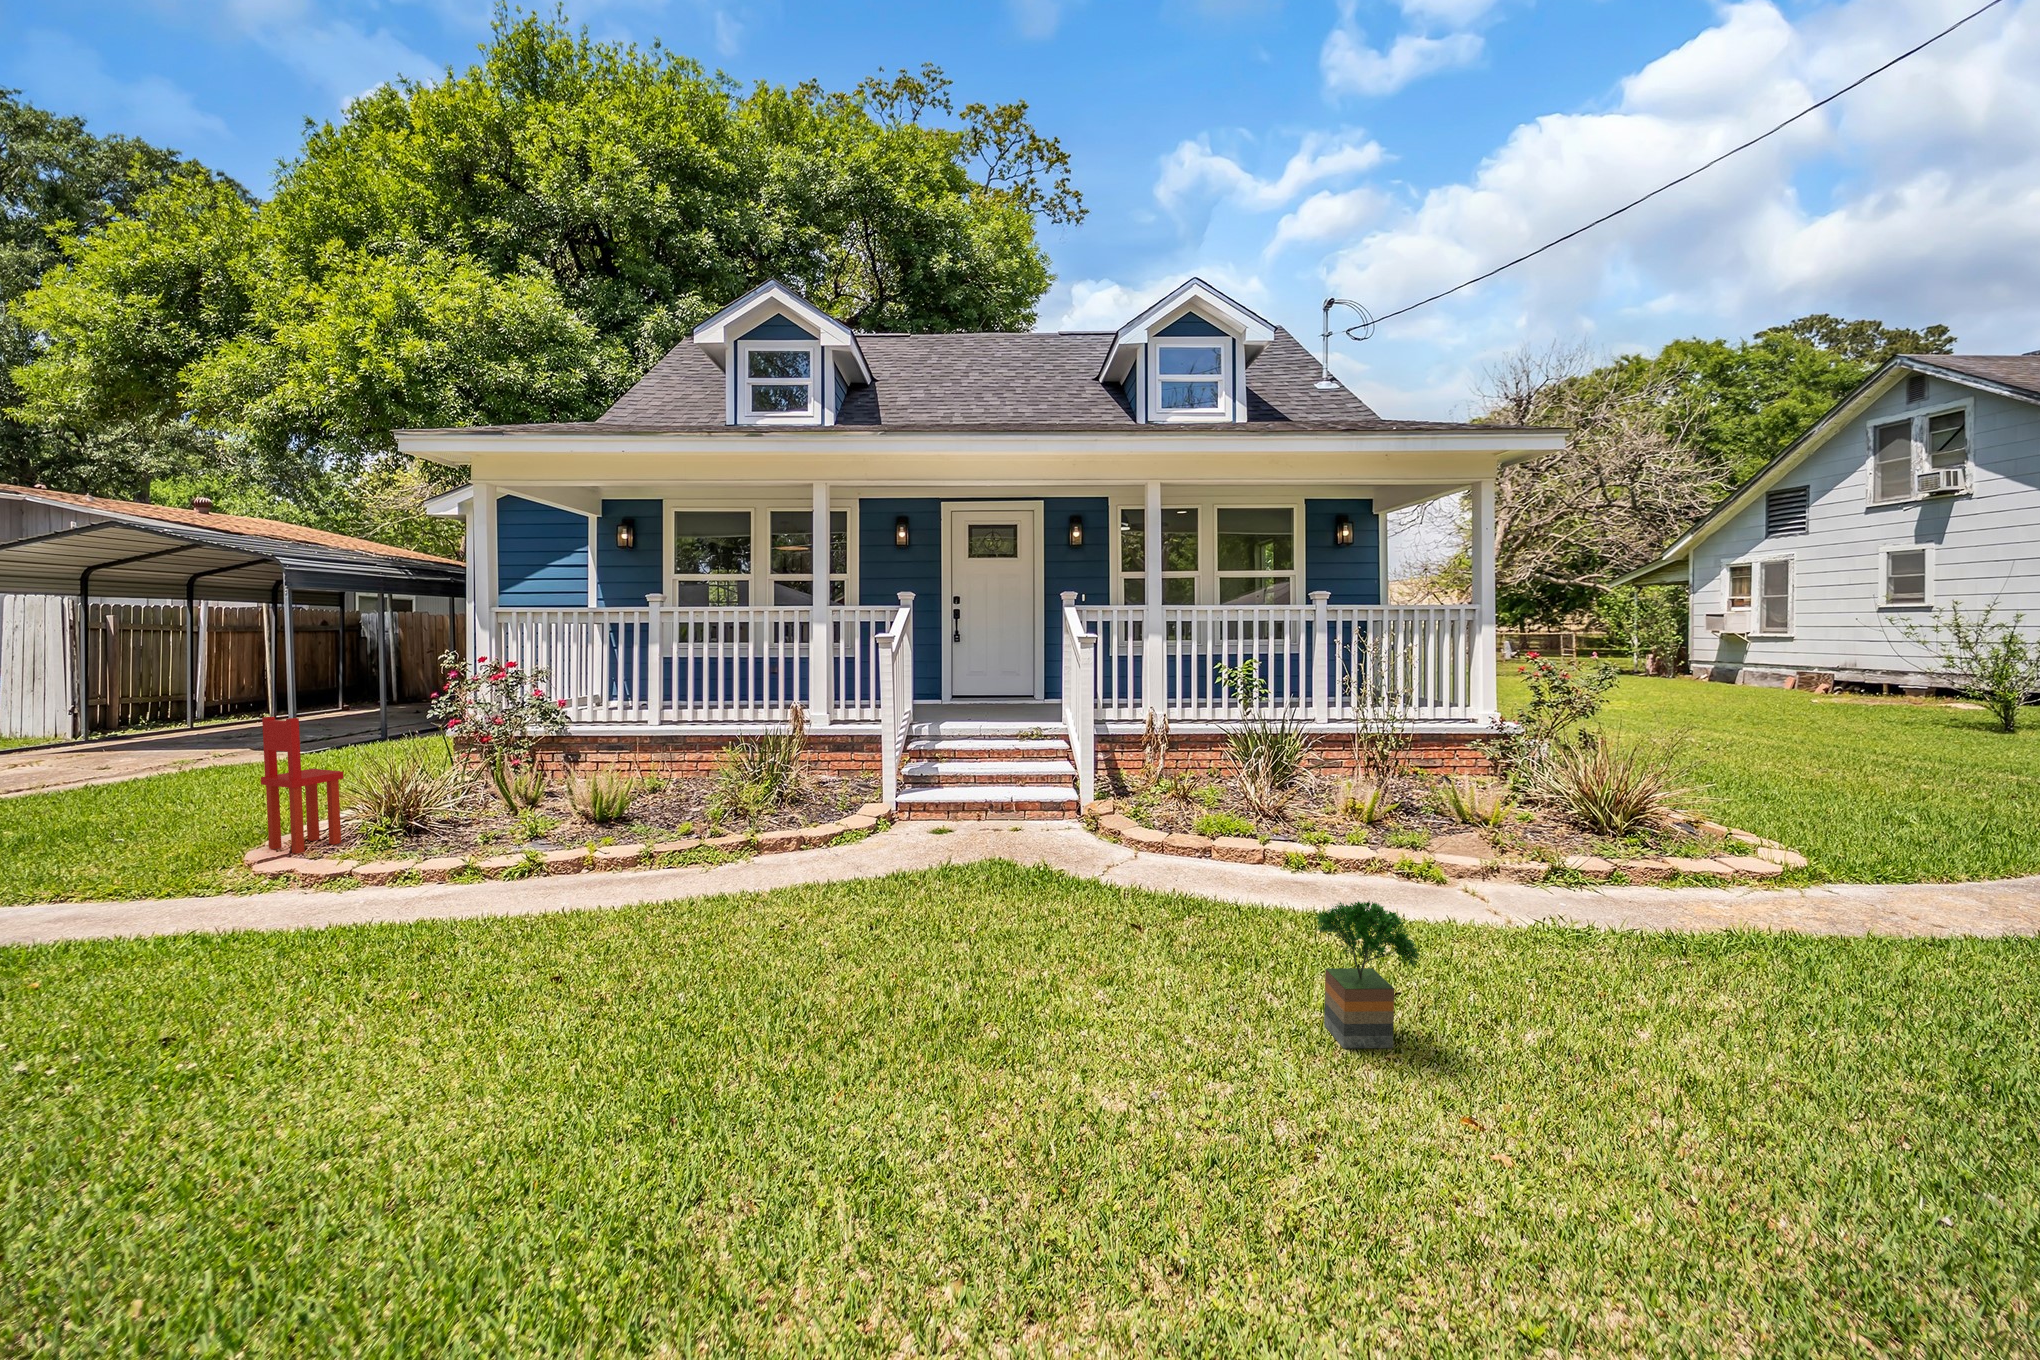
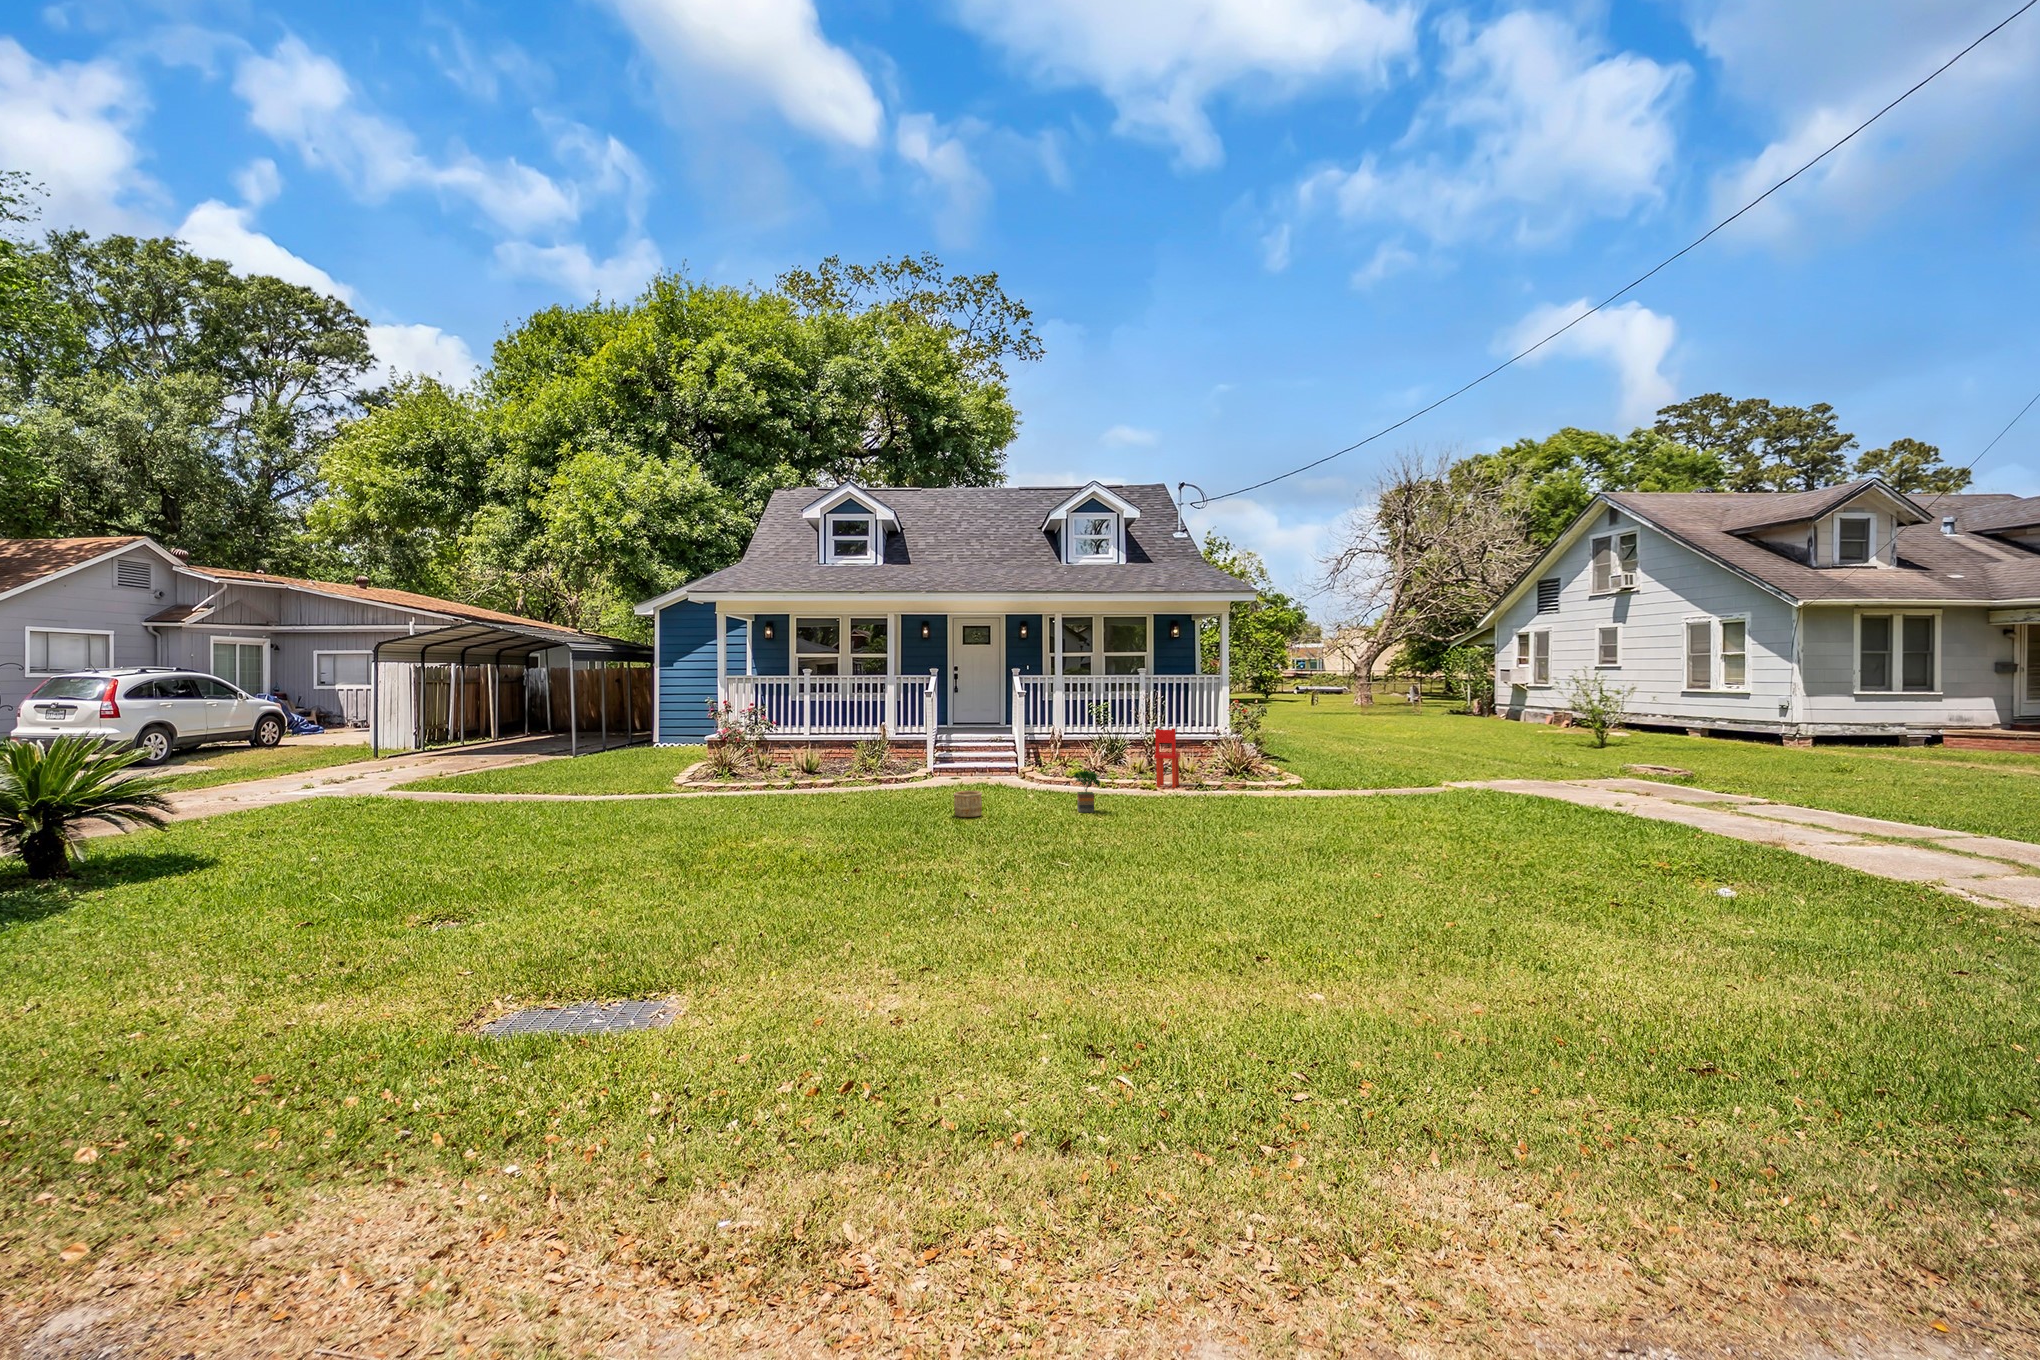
chair: present [261,716,344,854] -> present [1155,728,1180,788]
wooden bucket: none [916,979,1019,1101] -> present [953,791,982,817]

